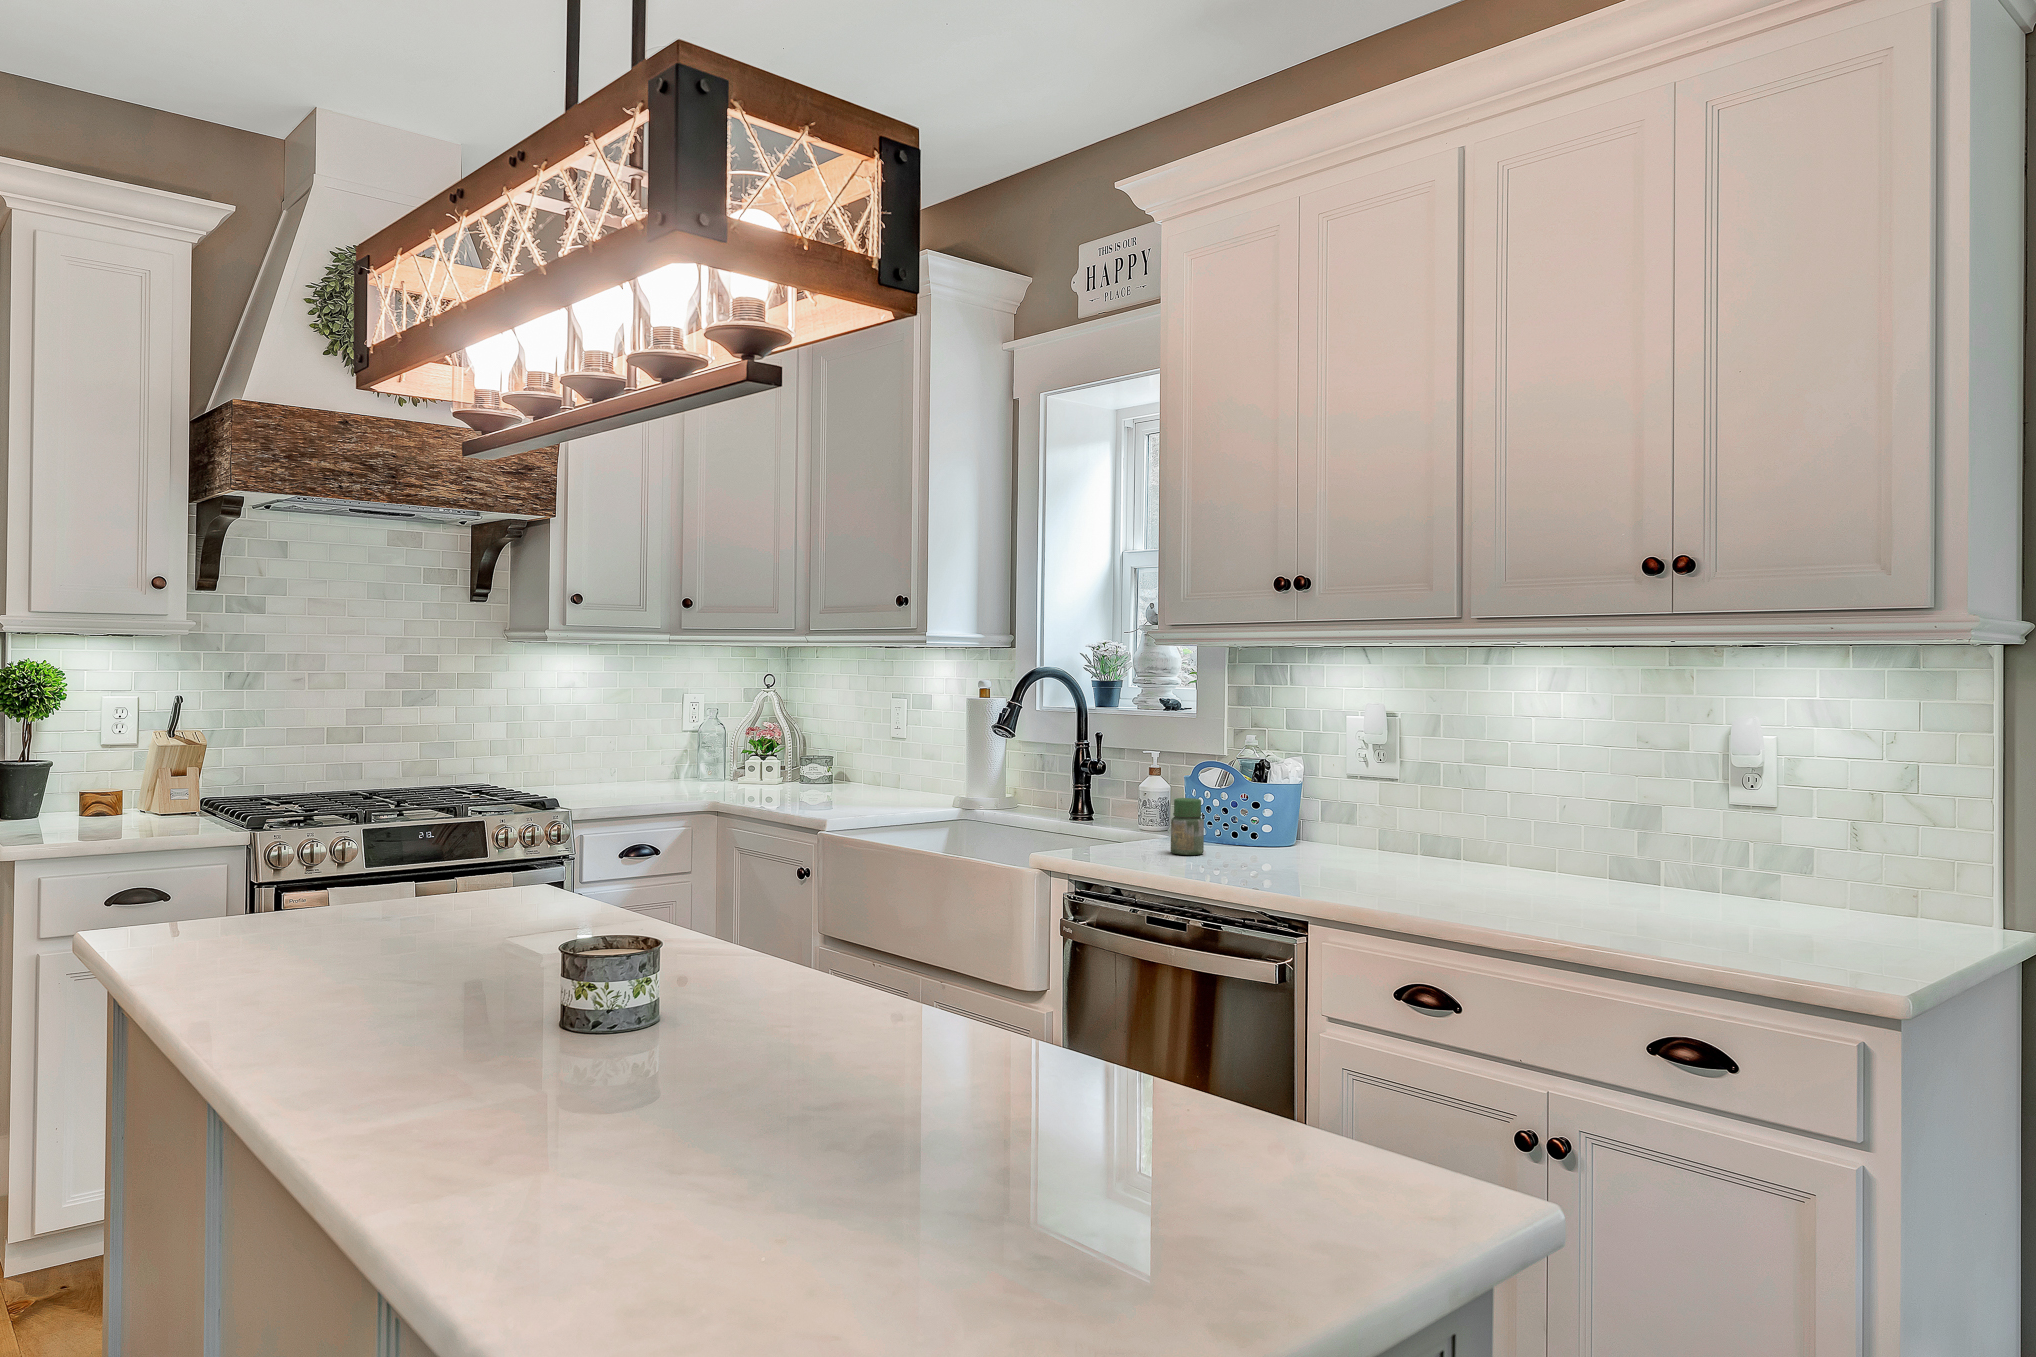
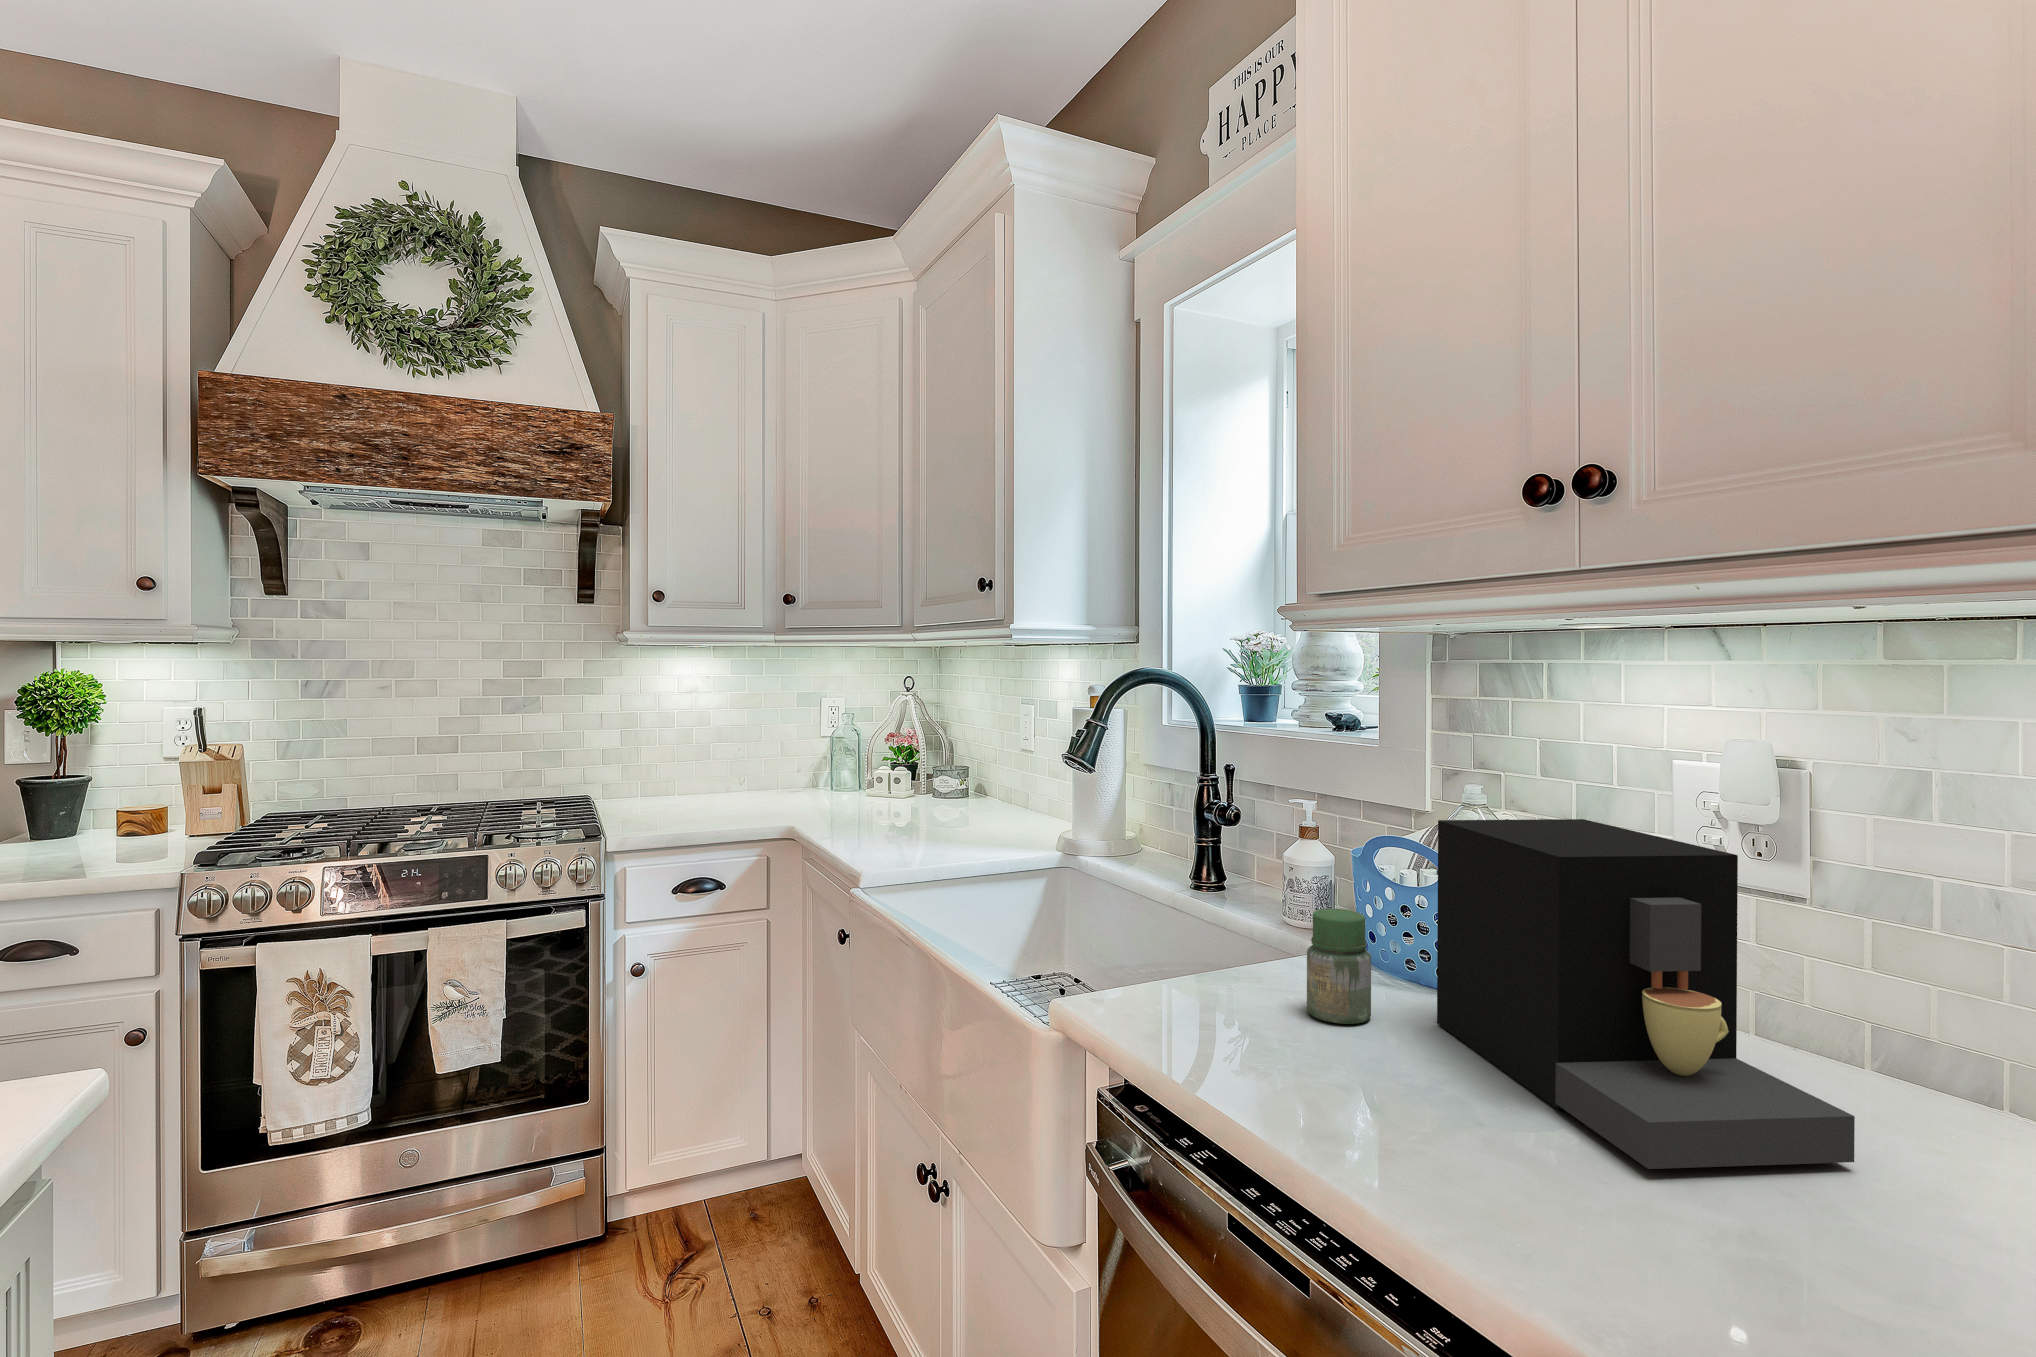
coffee maker: none [1236,747,1399,874] -> present [1437,819,1855,1169]

